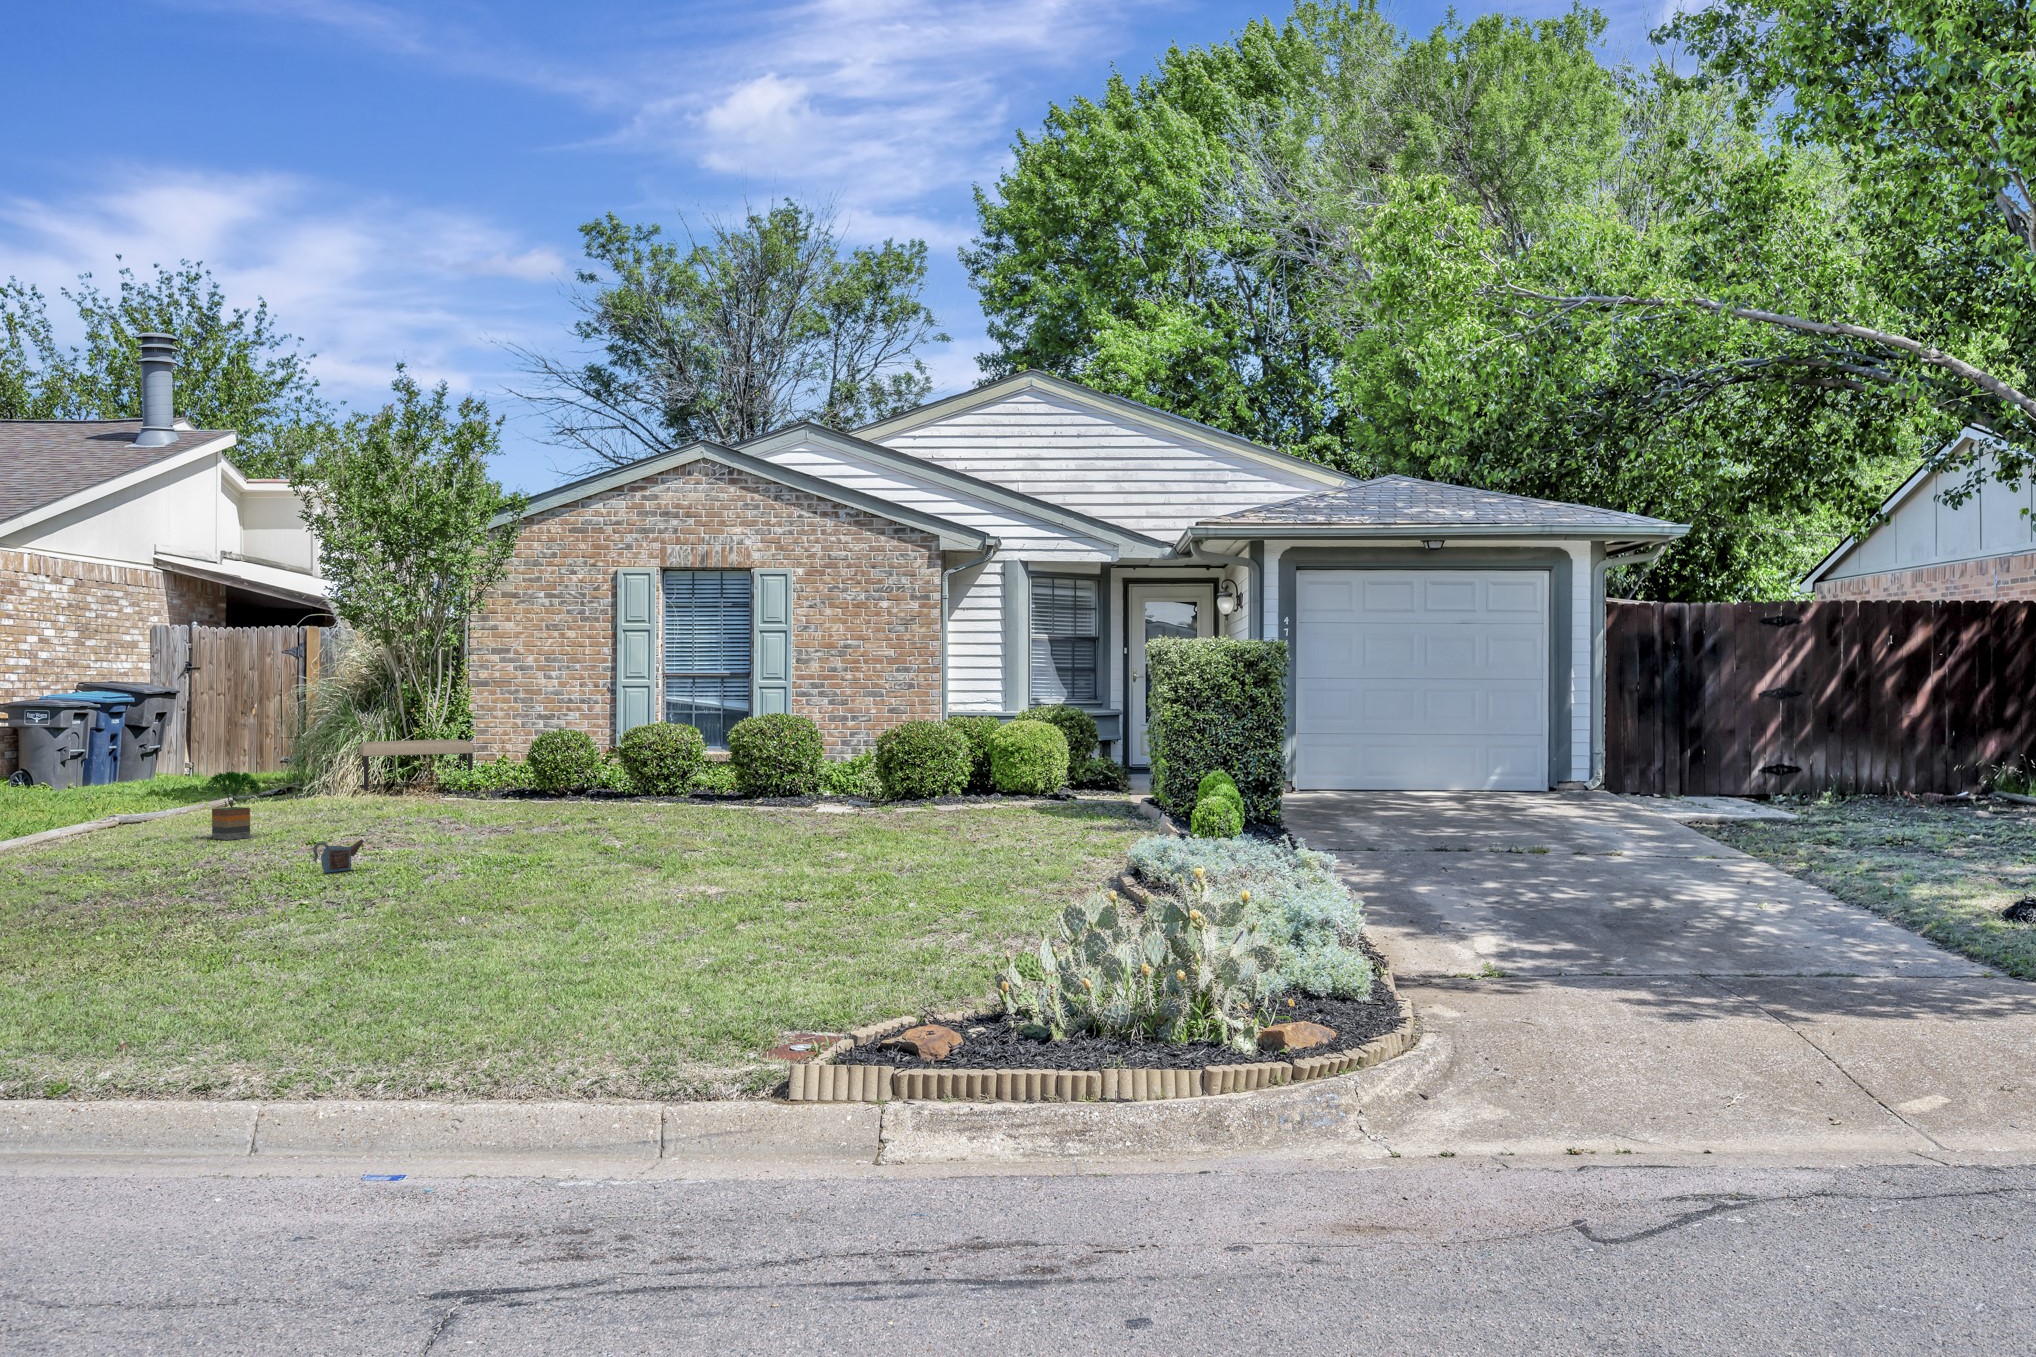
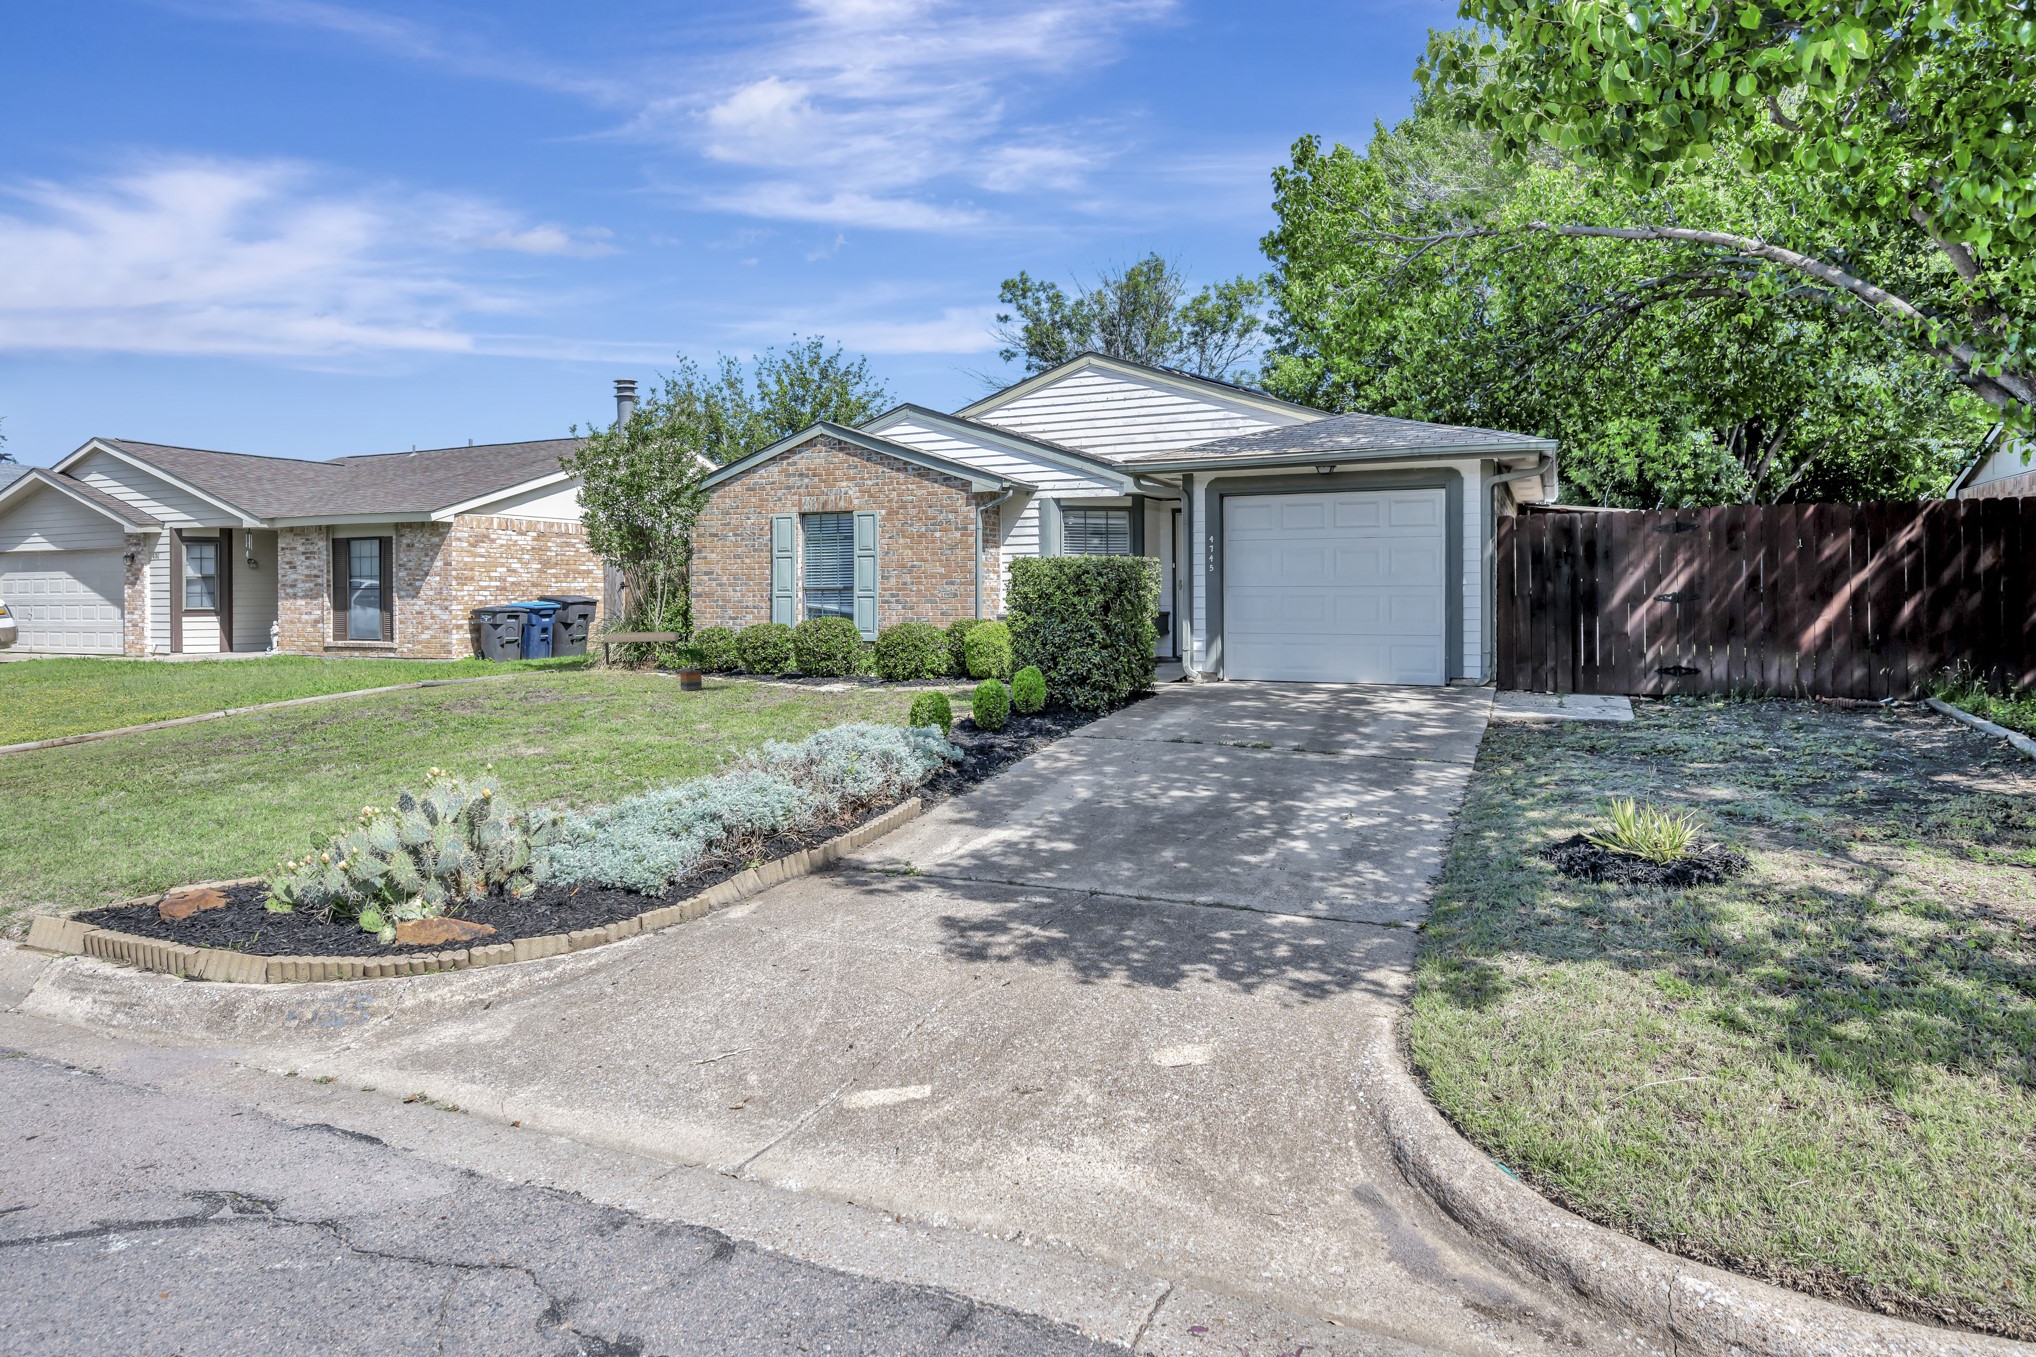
potted tree: present [208,772,261,840] -> present [677,648,707,691]
watering can: present [313,840,364,873] -> none [385,701,426,723]

